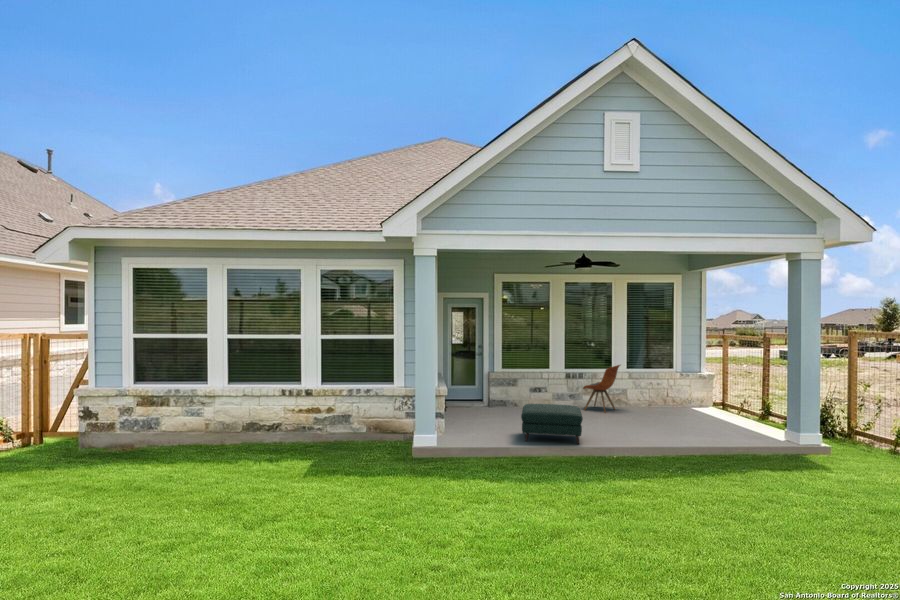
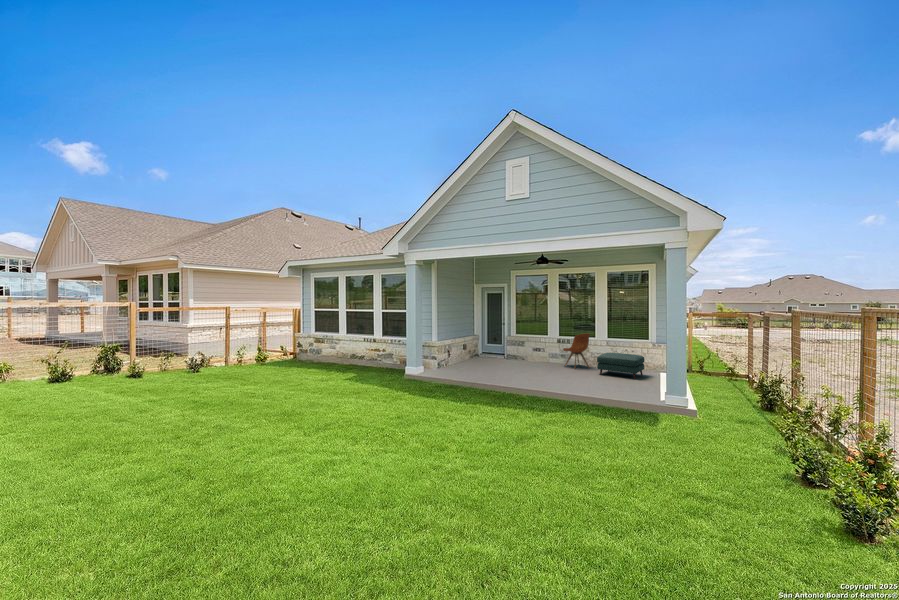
ottoman: present [521,404,583,444] -> present [597,353,645,379]

